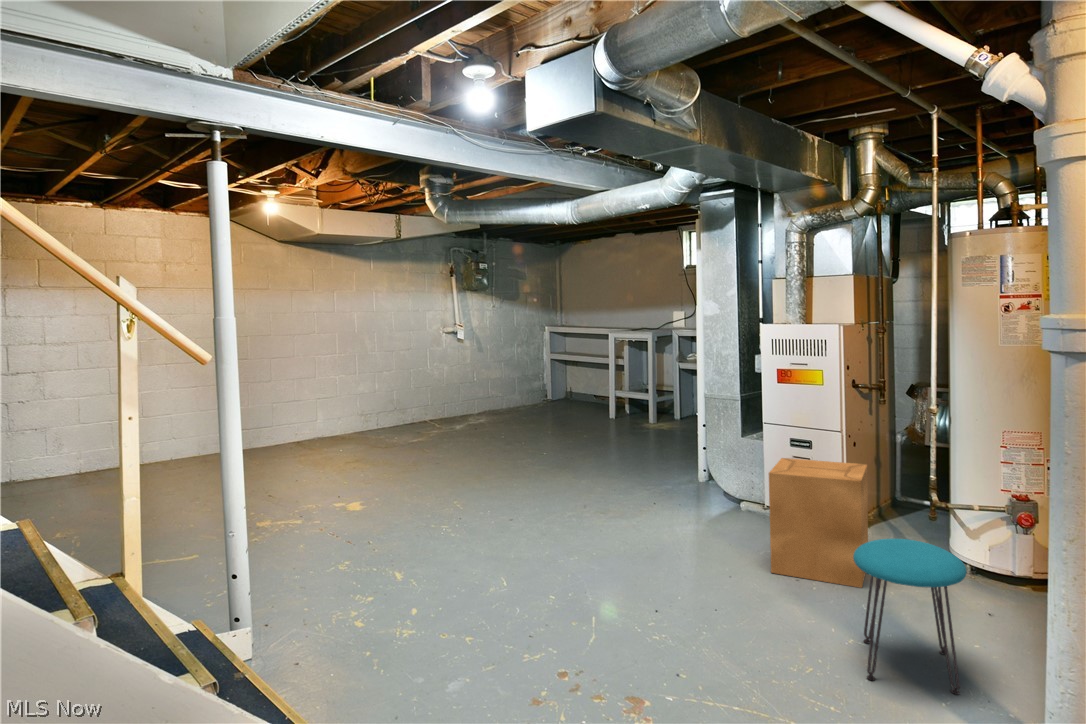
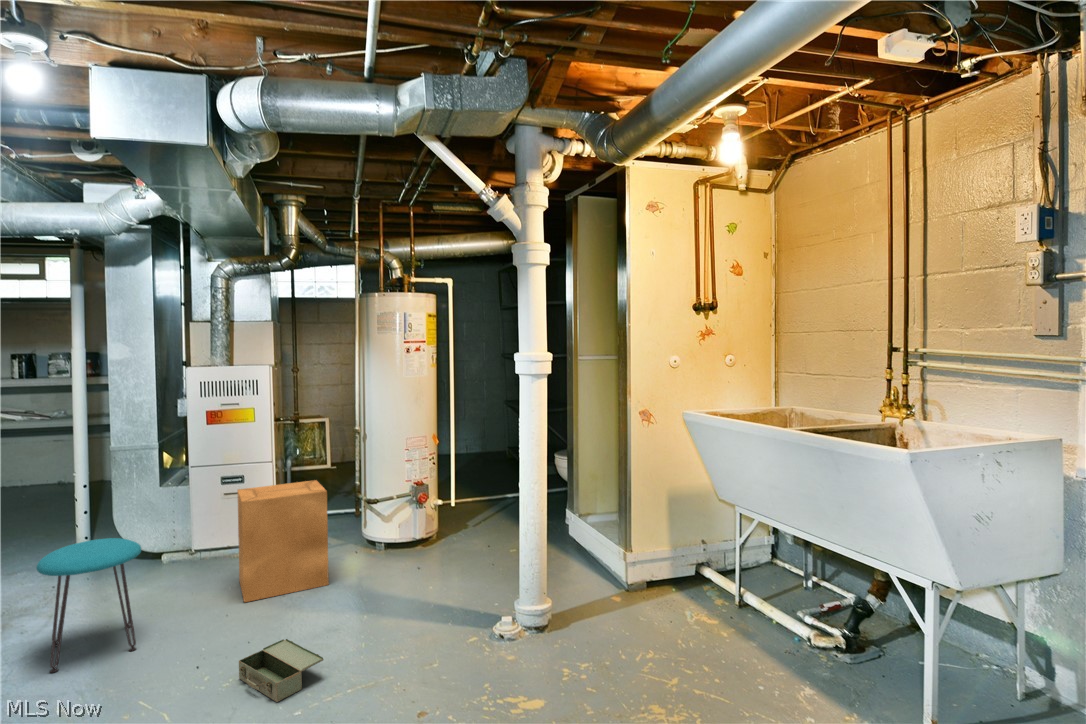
stool: present [853,539,967,695] -> present [36,538,141,673]
toolbox: none [708,625,775,682] -> present [239,639,324,702]

